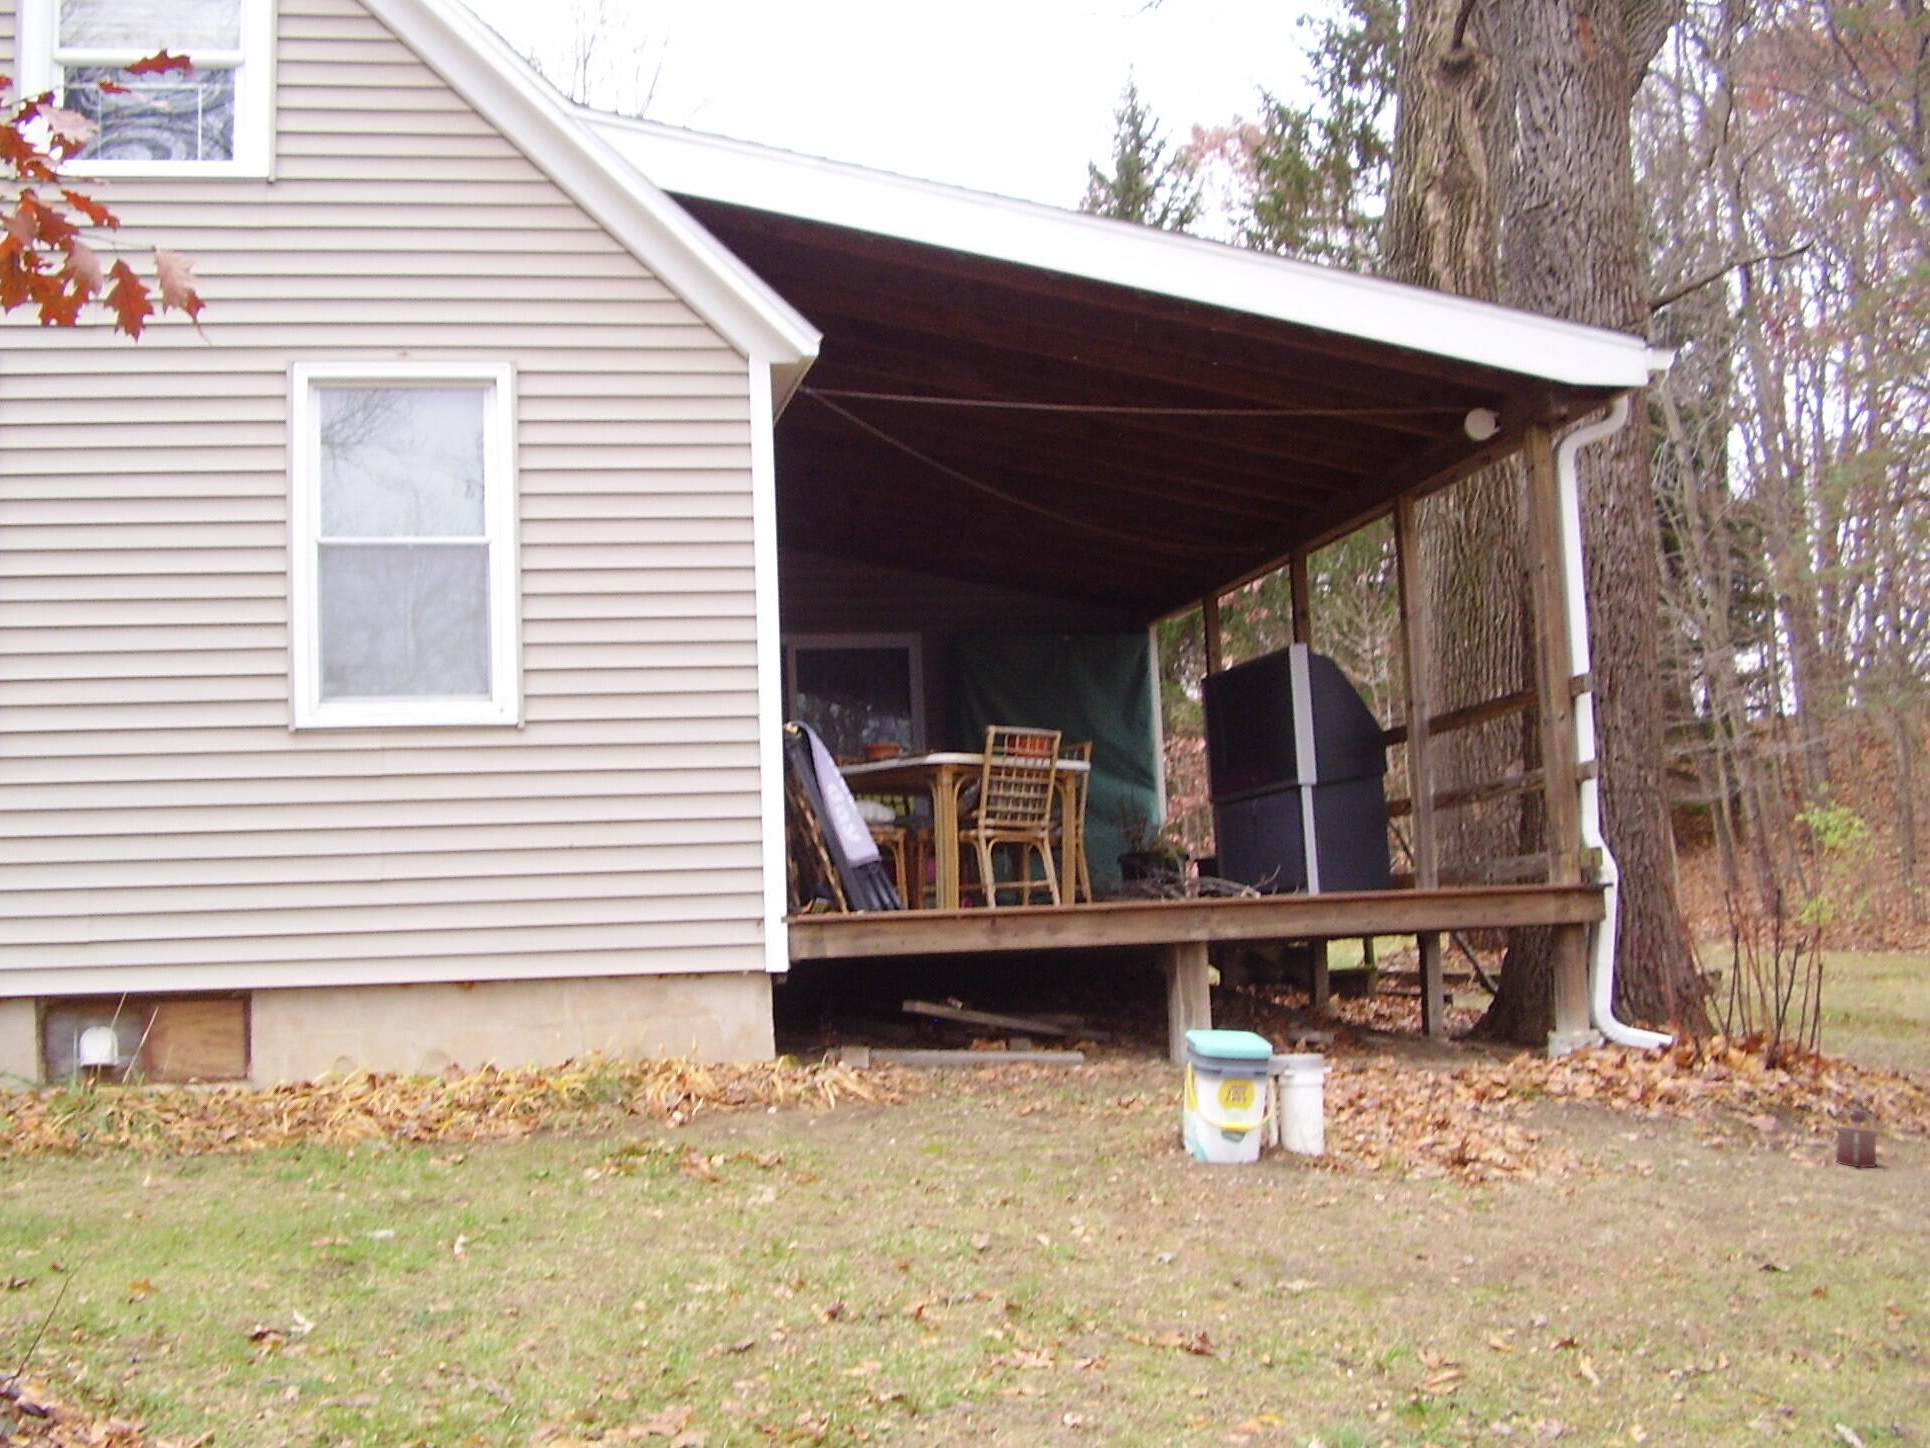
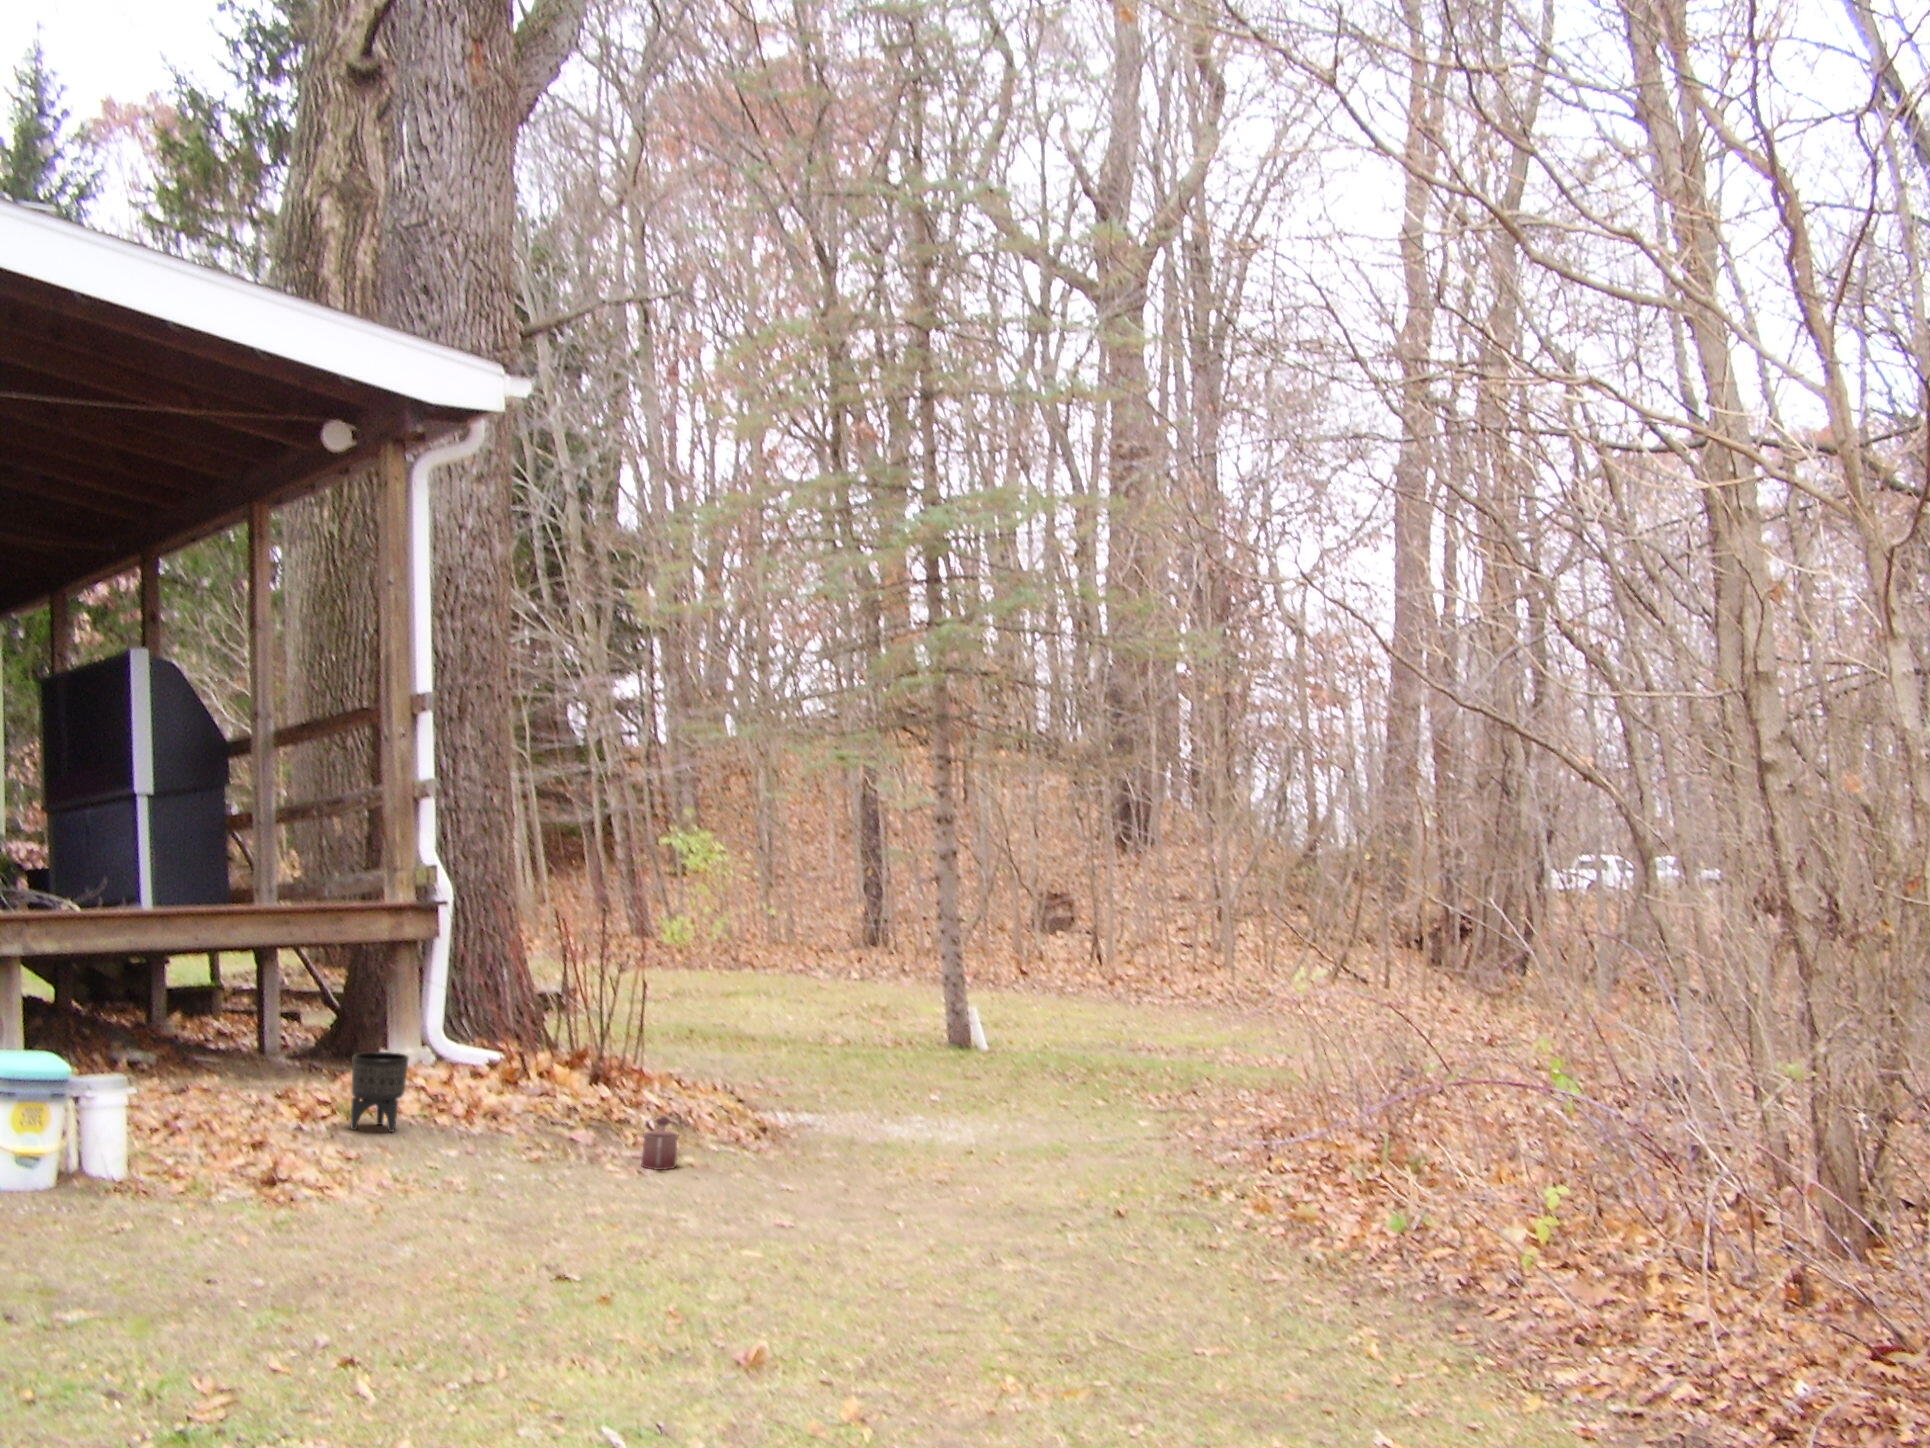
planter: none [1533,1024,1587,1103] -> present [351,1052,409,1132]

